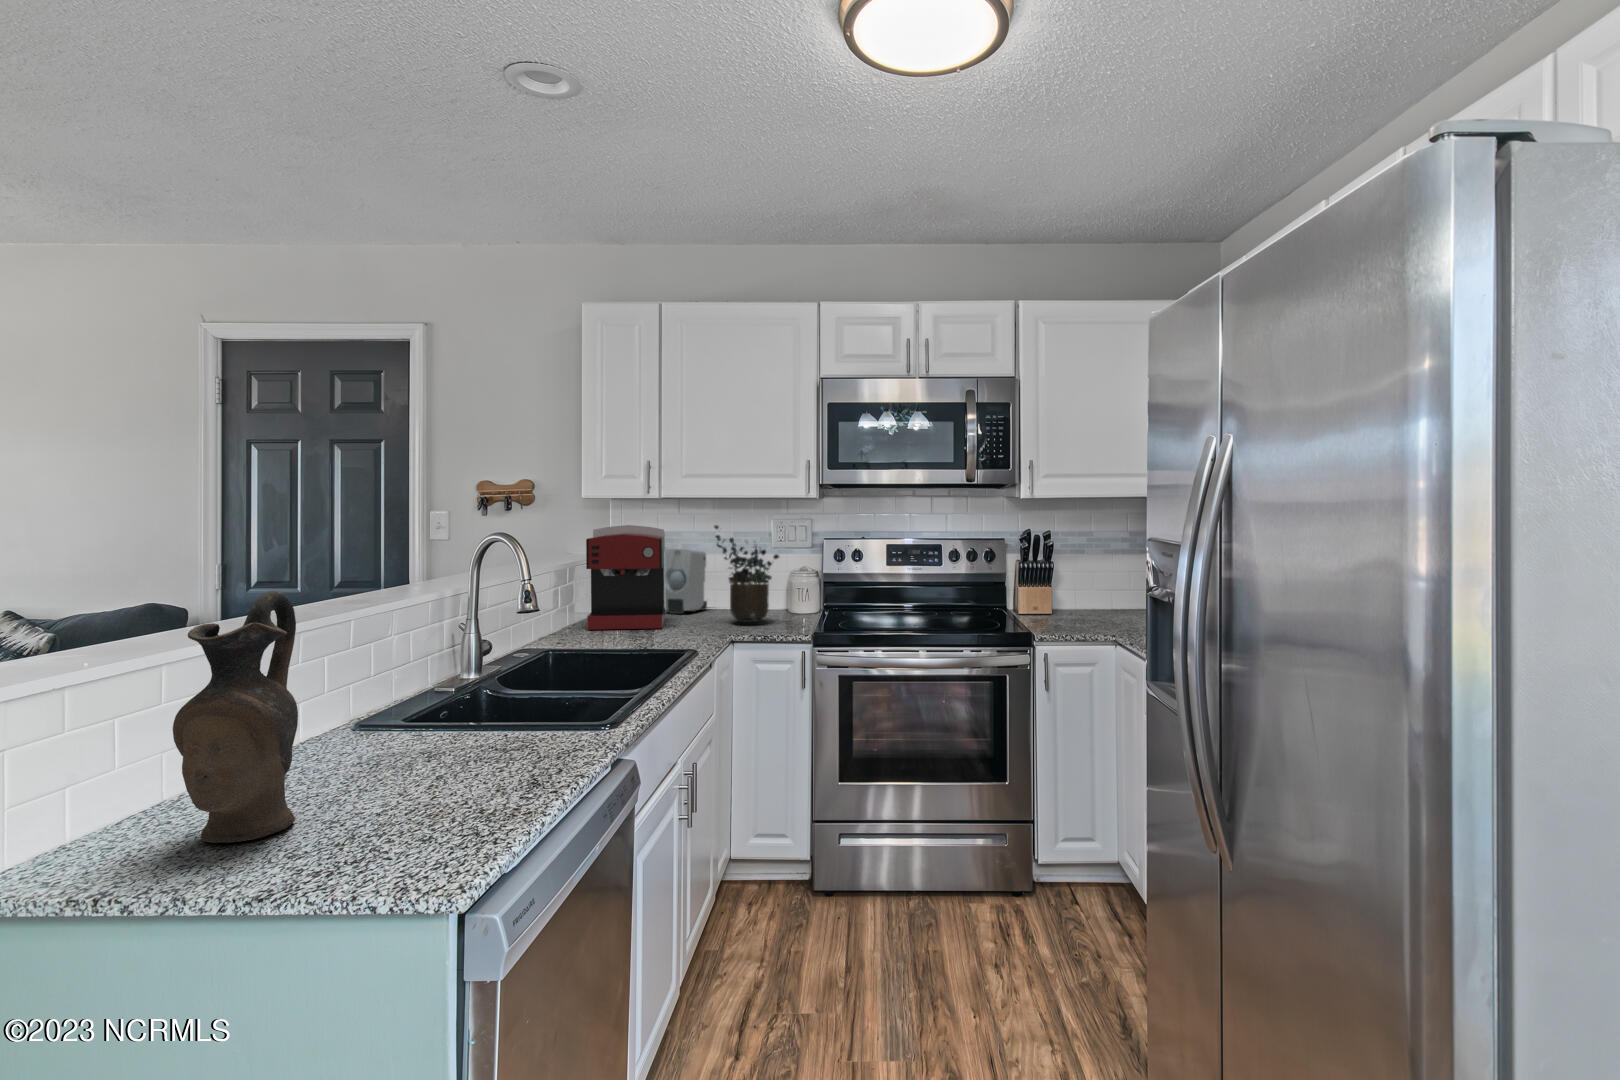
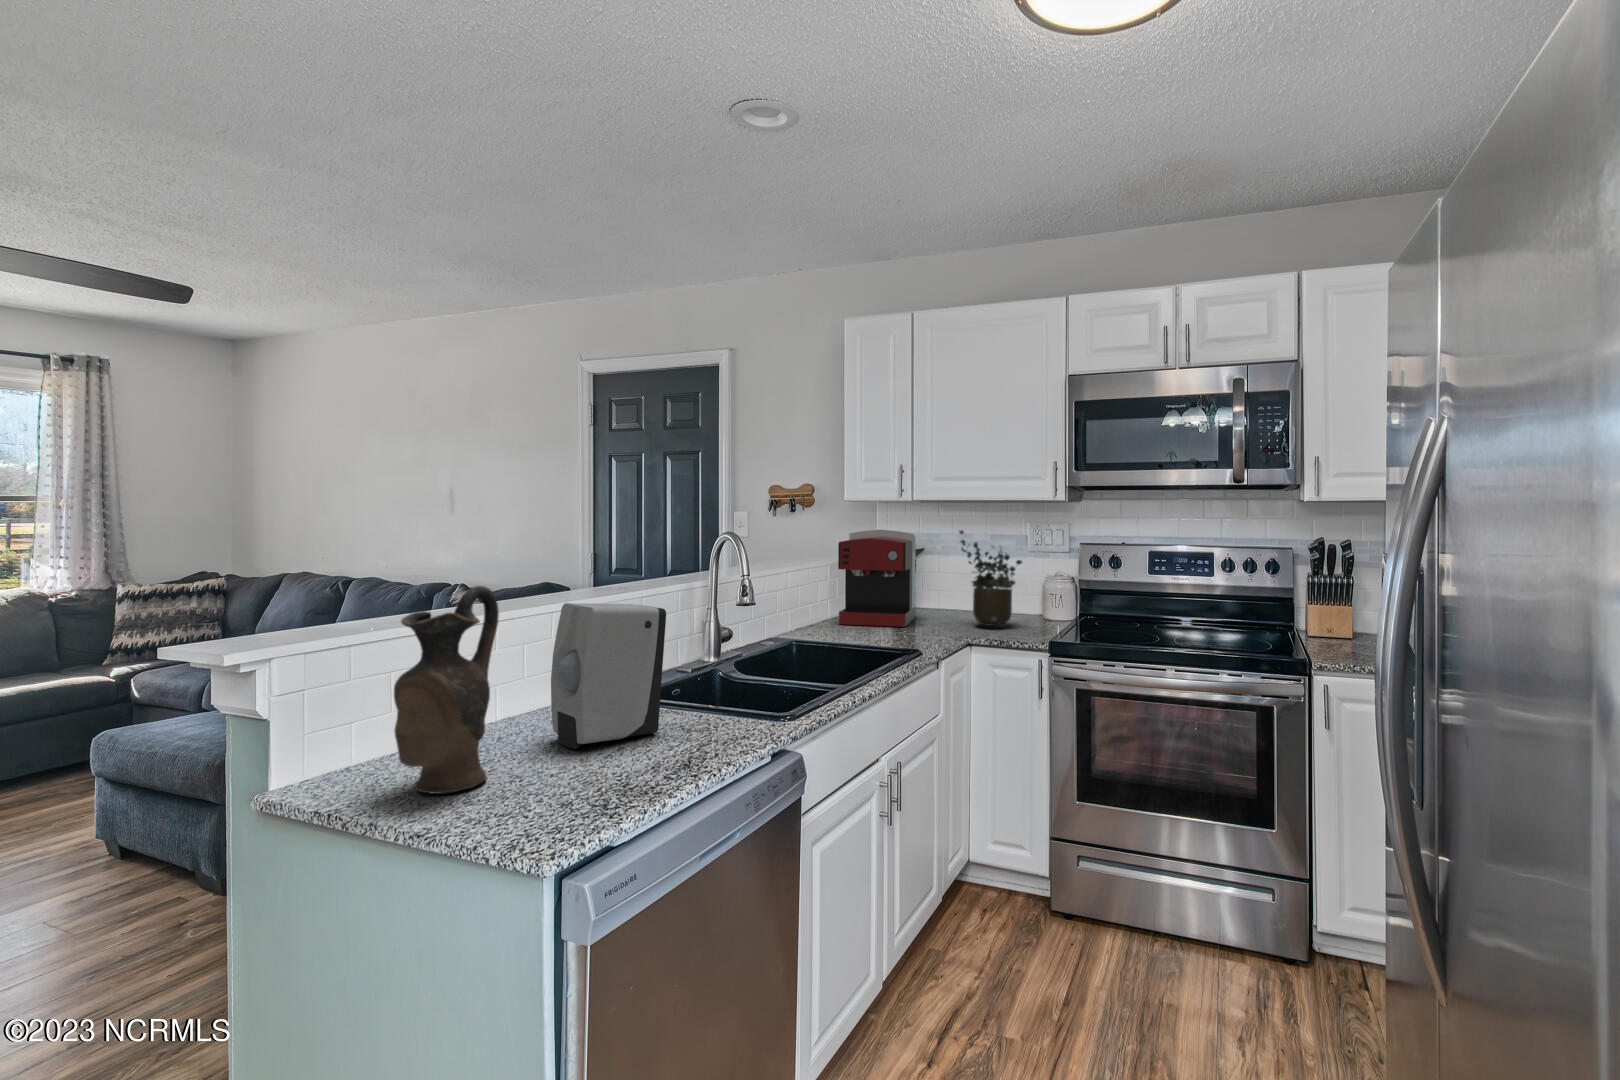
soap dispenser: present [665,549,707,614] -> present [551,603,666,749]

